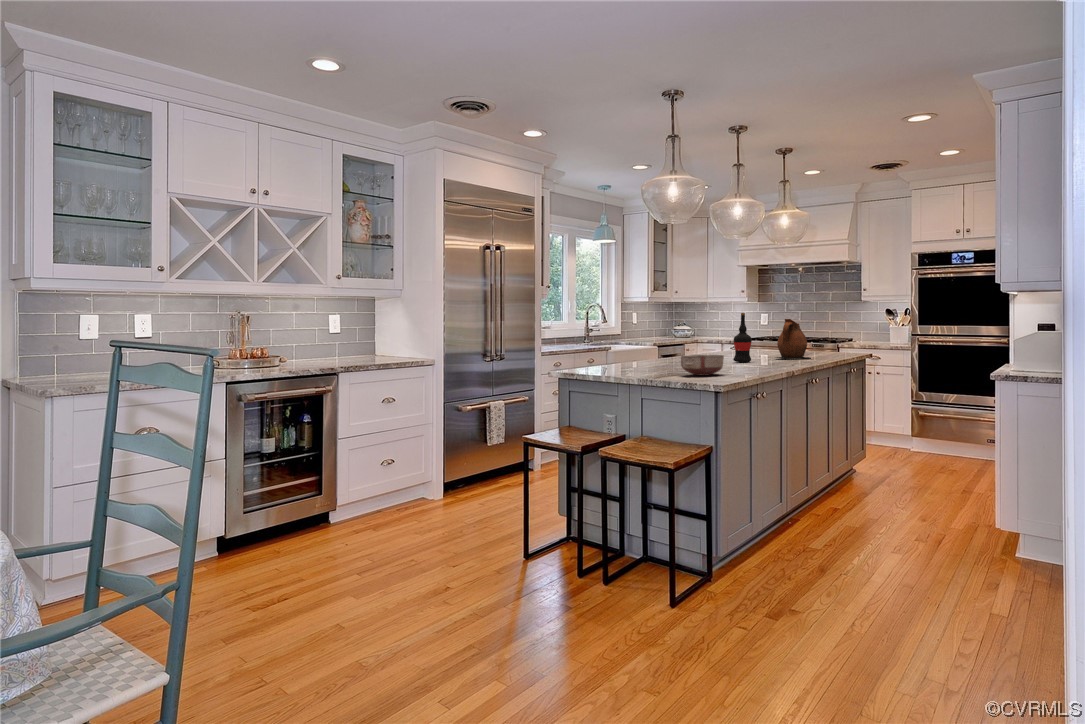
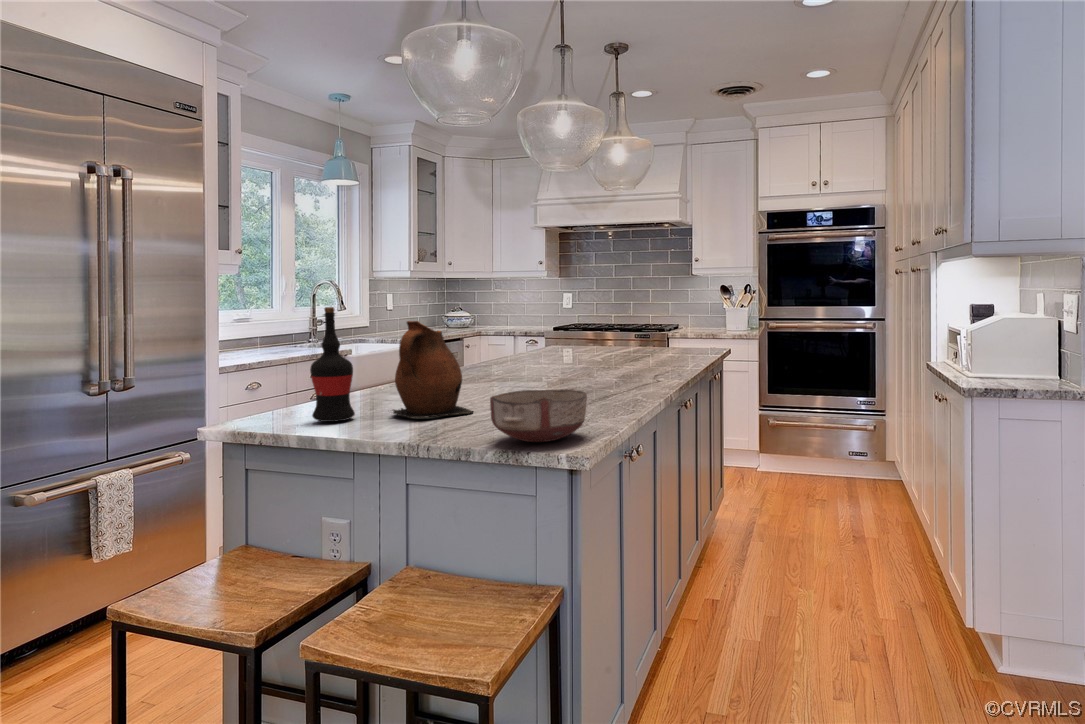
wine bottle: present [733,313,752,362] -> present [310,307,355,422]
ceramic pitcher: present [777,319,809,359] -> present [392,321,474,418]

